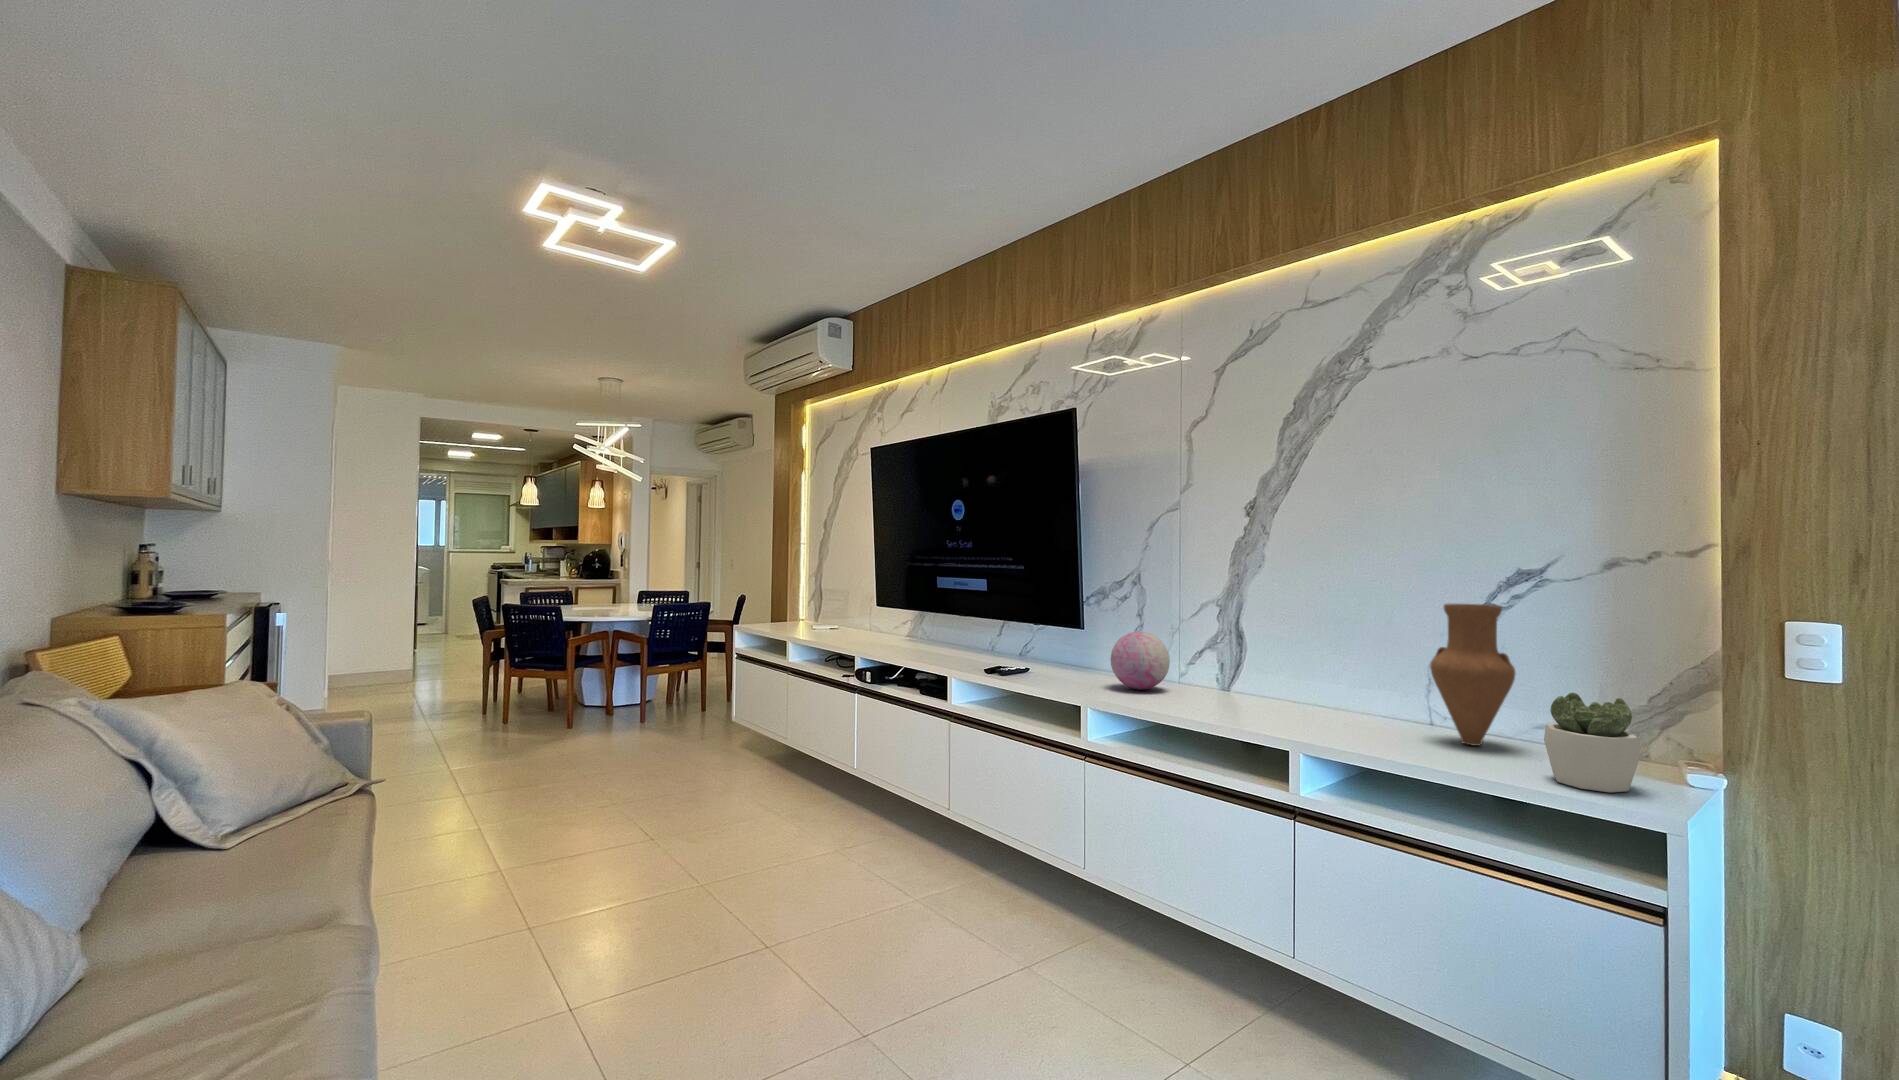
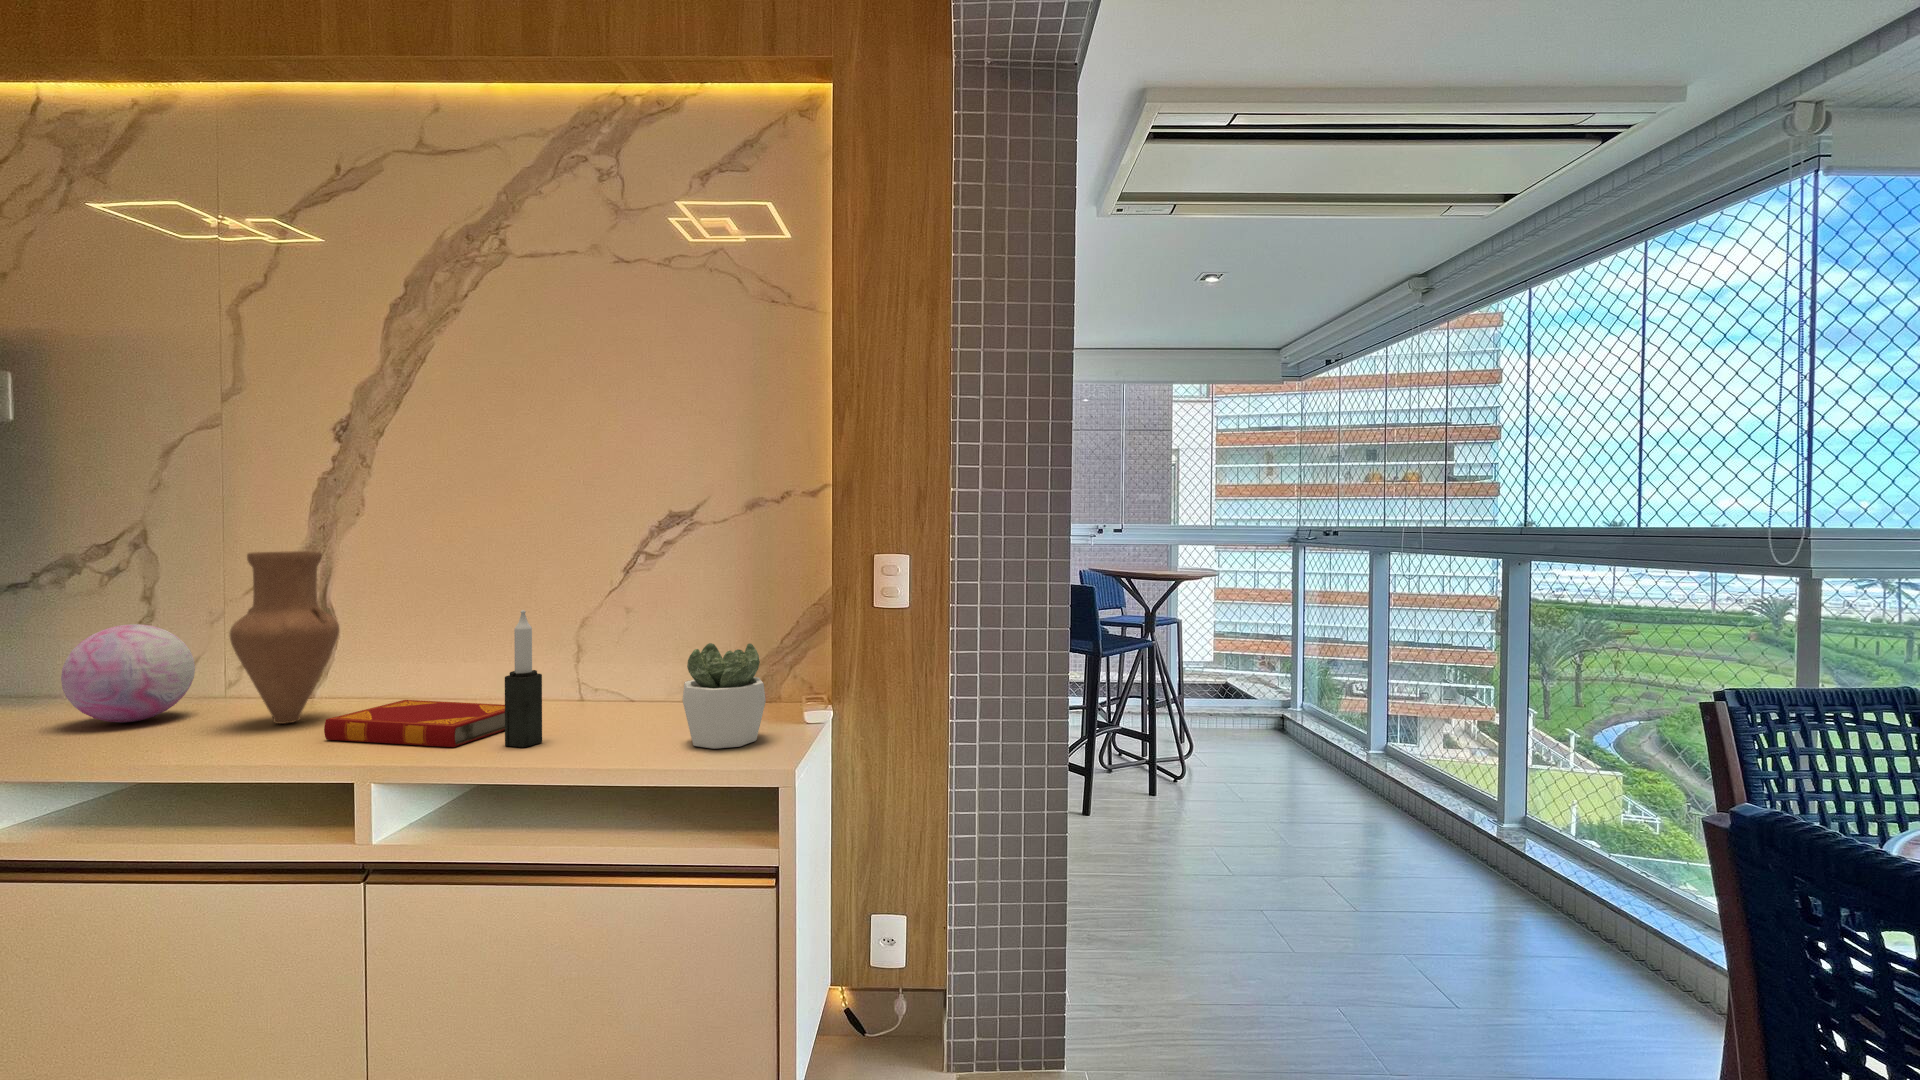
vase: present [1430,604,1516,746] -> present [230,551,339,724]
candle: none [1381,646,1411,752] -> present [505,610,542,747]
hardback book: none [1252,701,1388,742] -> present [324,700,505,747]

